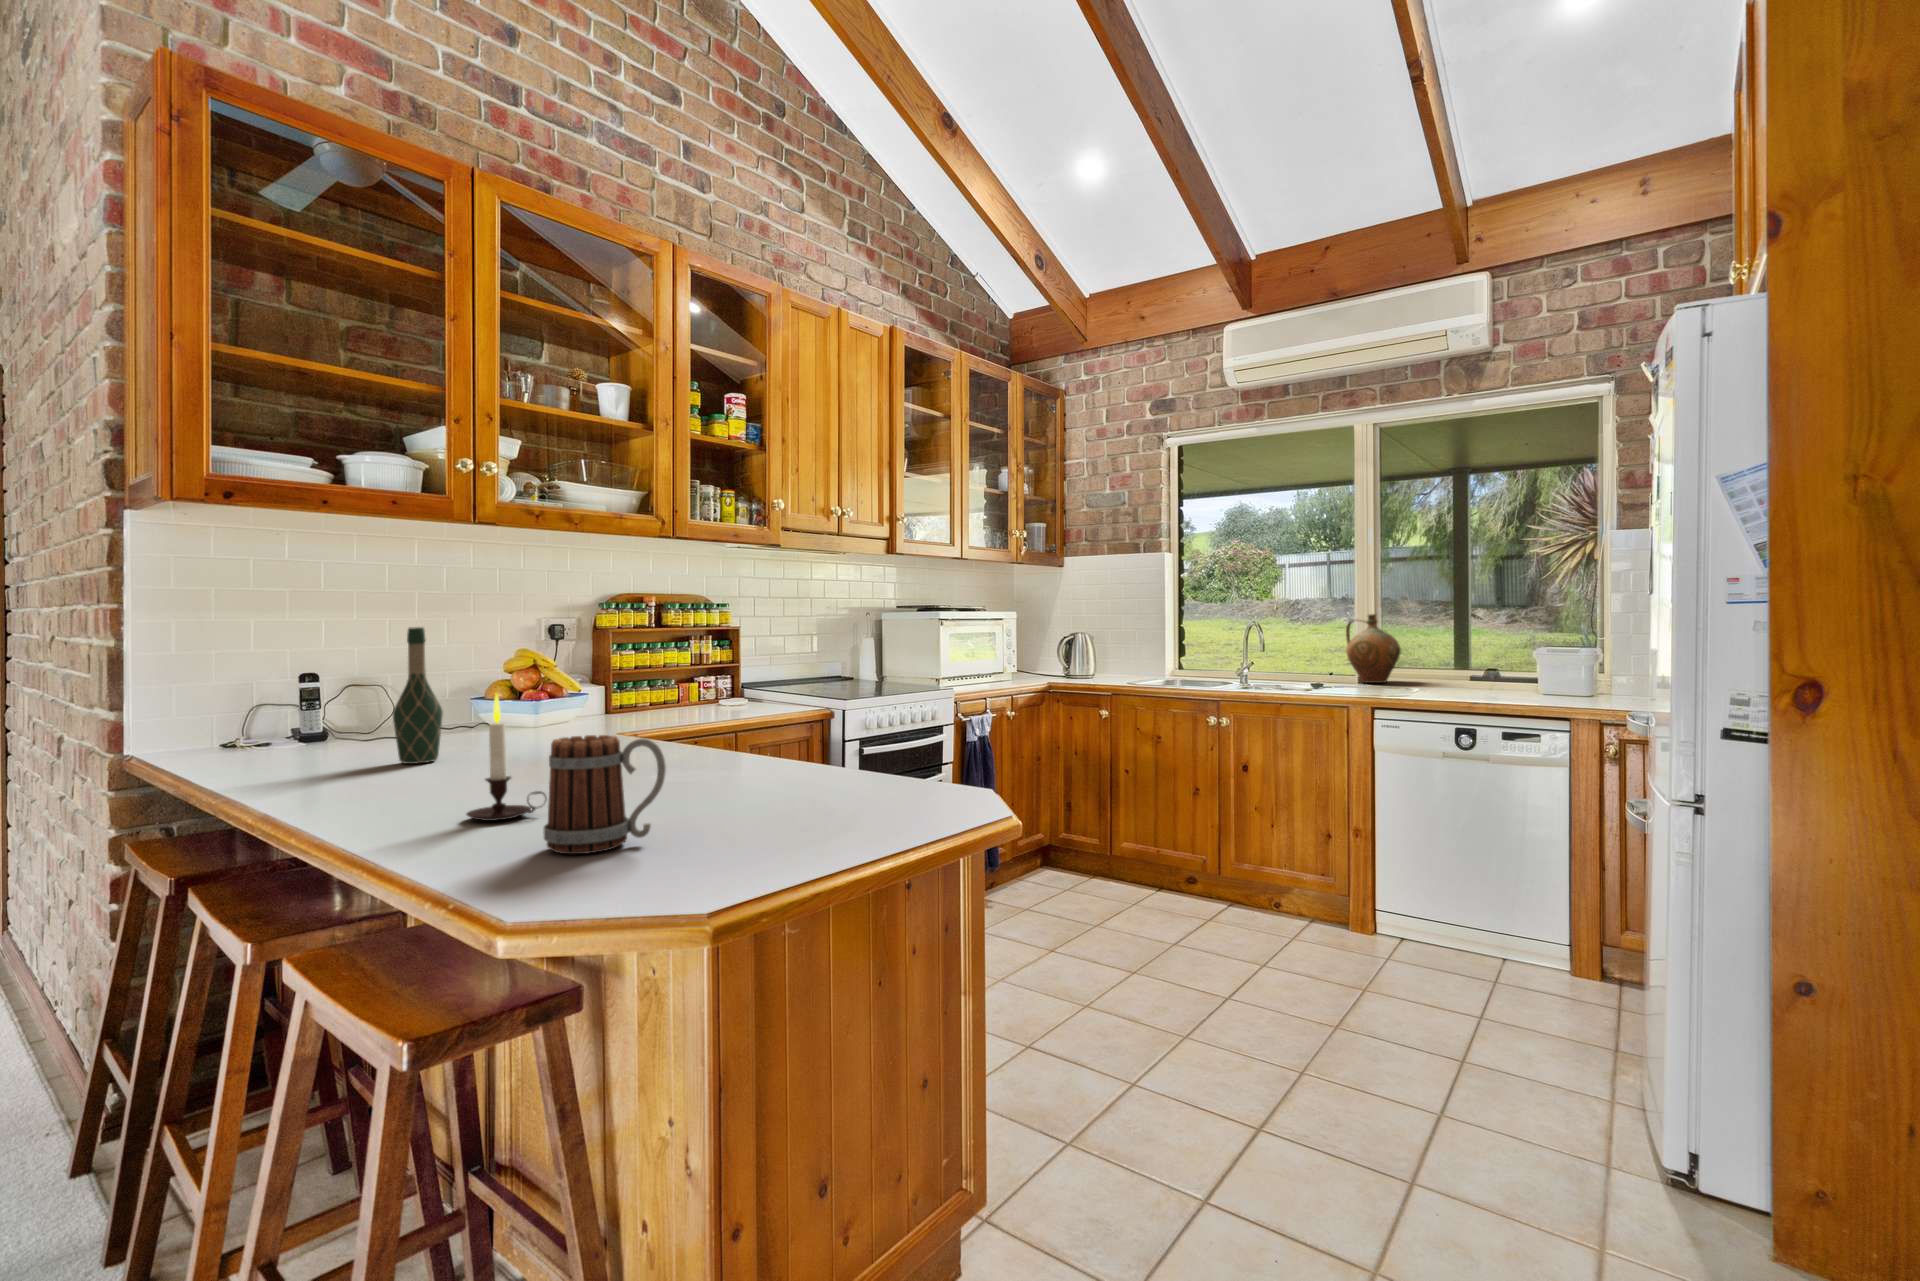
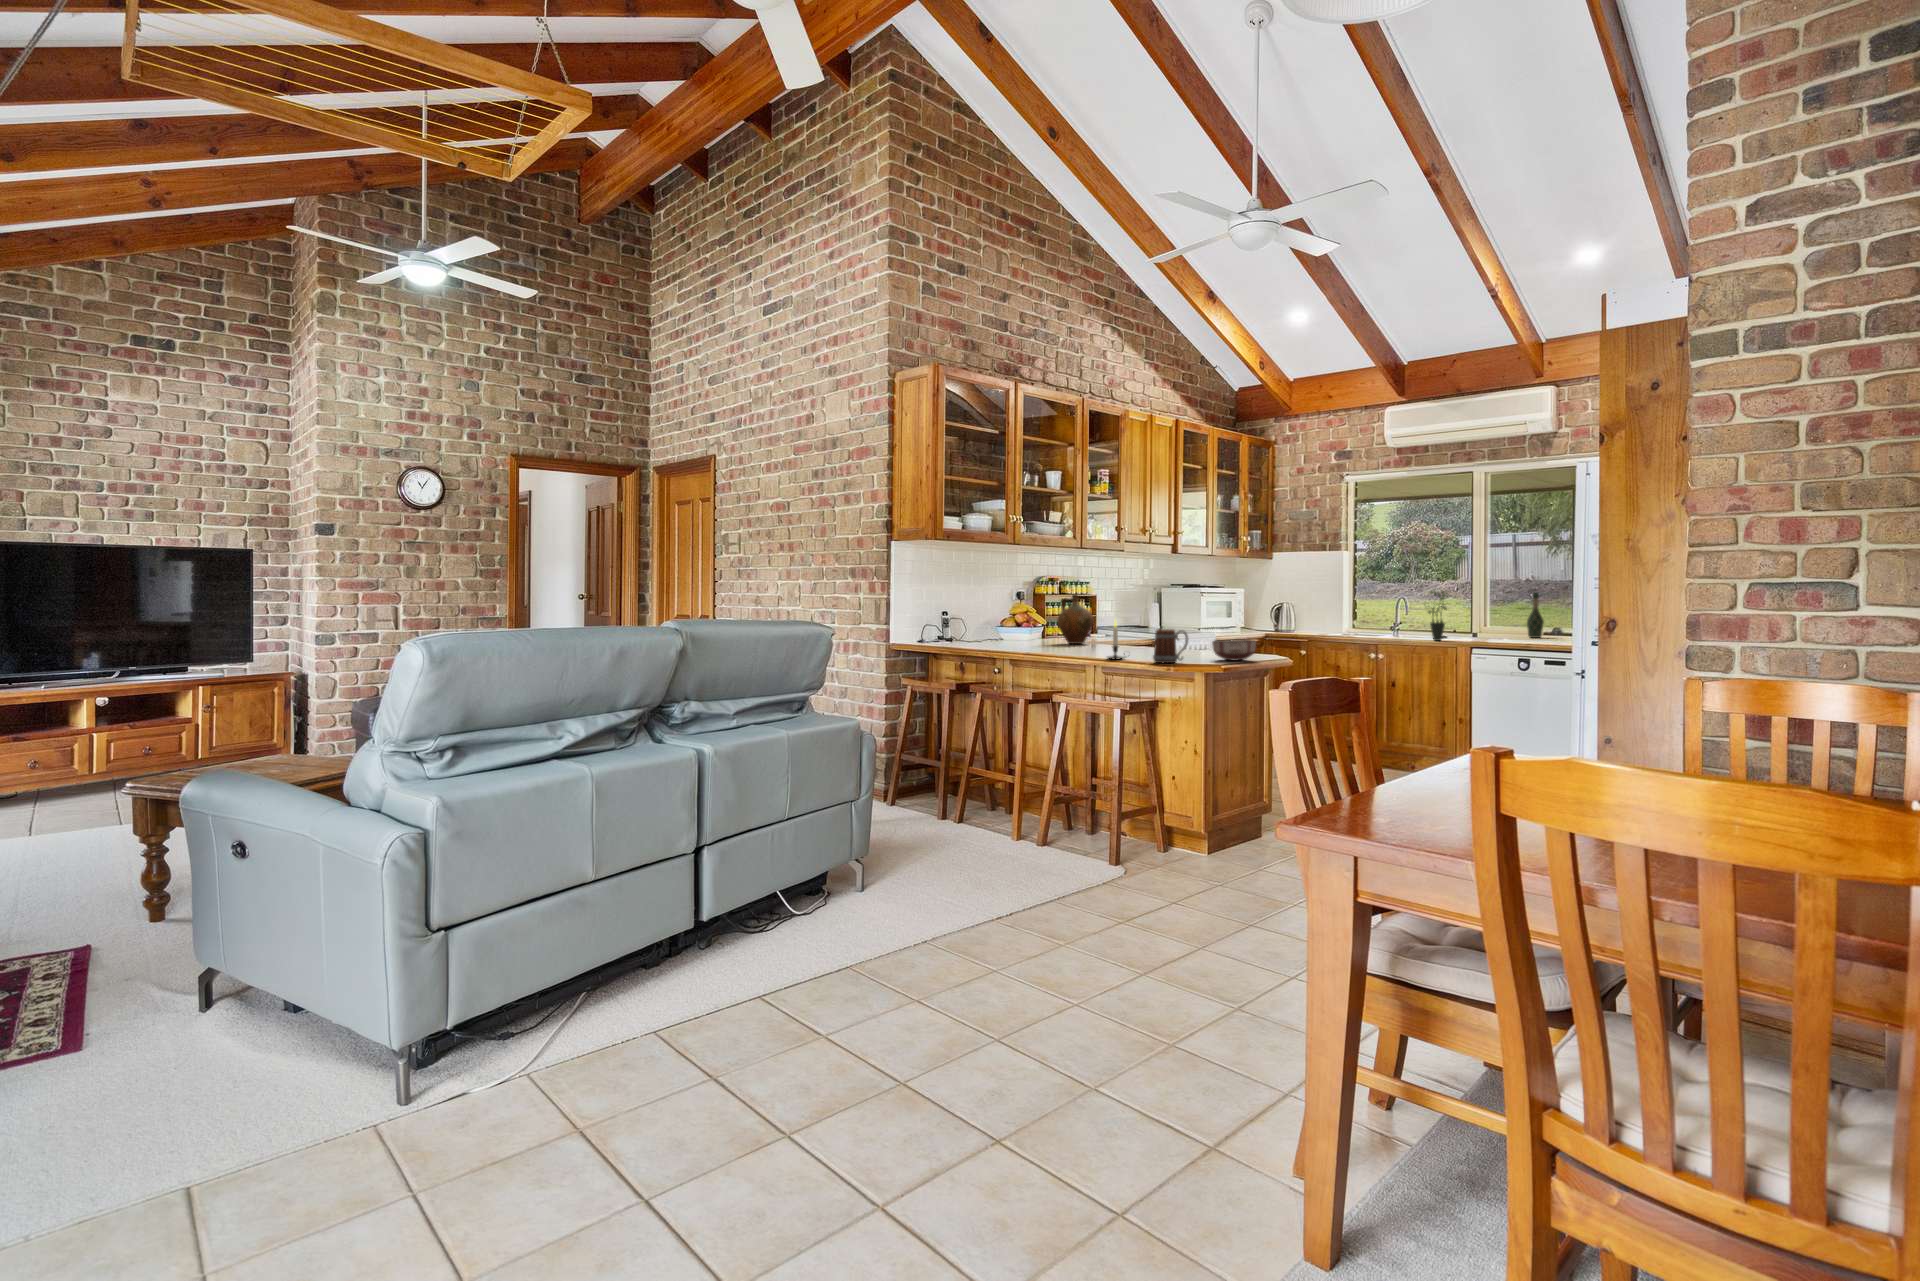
potted plant: none [1301,608,1340,698] -> present [1428,591,1448,641]
ceramic jug: present [1346,614,1401,683] -> present [1057,594,1094,644]
wine bottle: present [393,627,443,764] -> present [1527,592,1544,638]
ceramic bowl: none [772,750,900,821] -> present [1212,639,1256,661]

